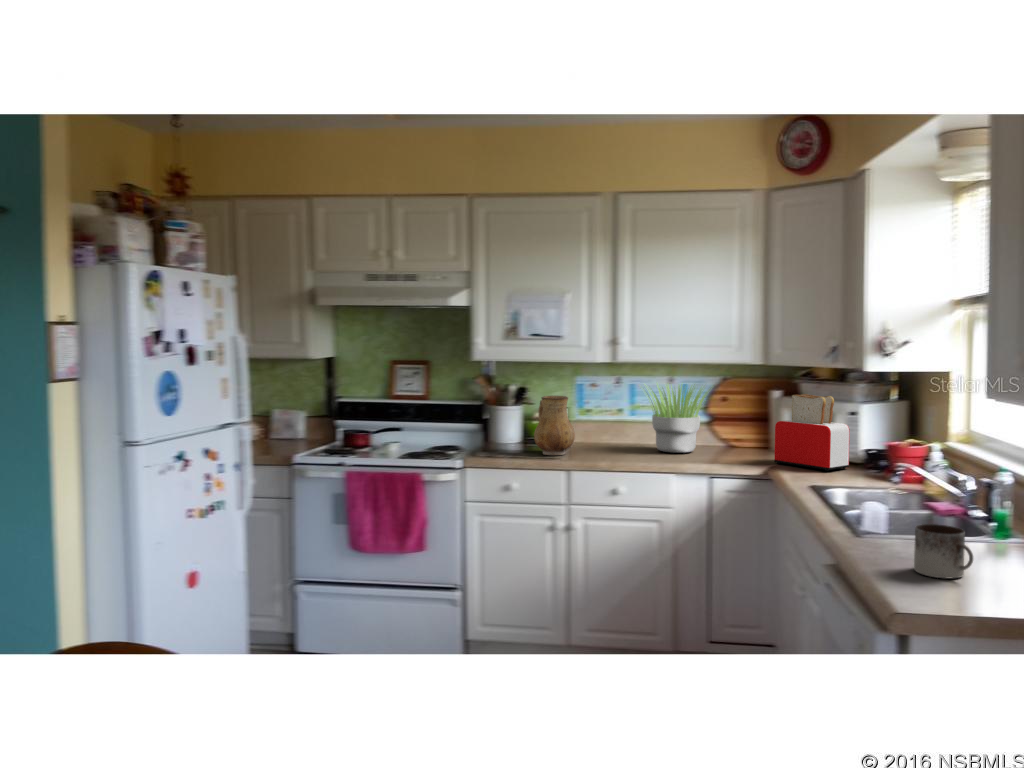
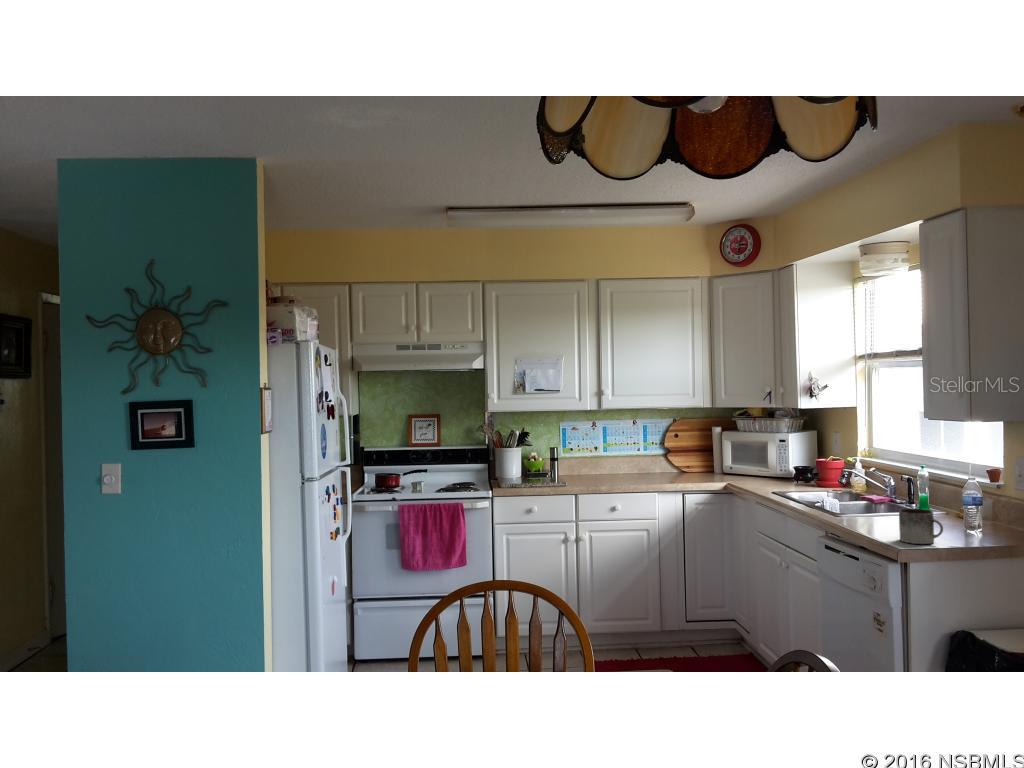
potted plant: present [648,385,710,453] -> none [615,423,676,478]
toaster: present [774,394,850,471] -> none [729,428,786,485]
ceramic pitcher: present [534,396,575,455] -> none [542,438,574,485]

